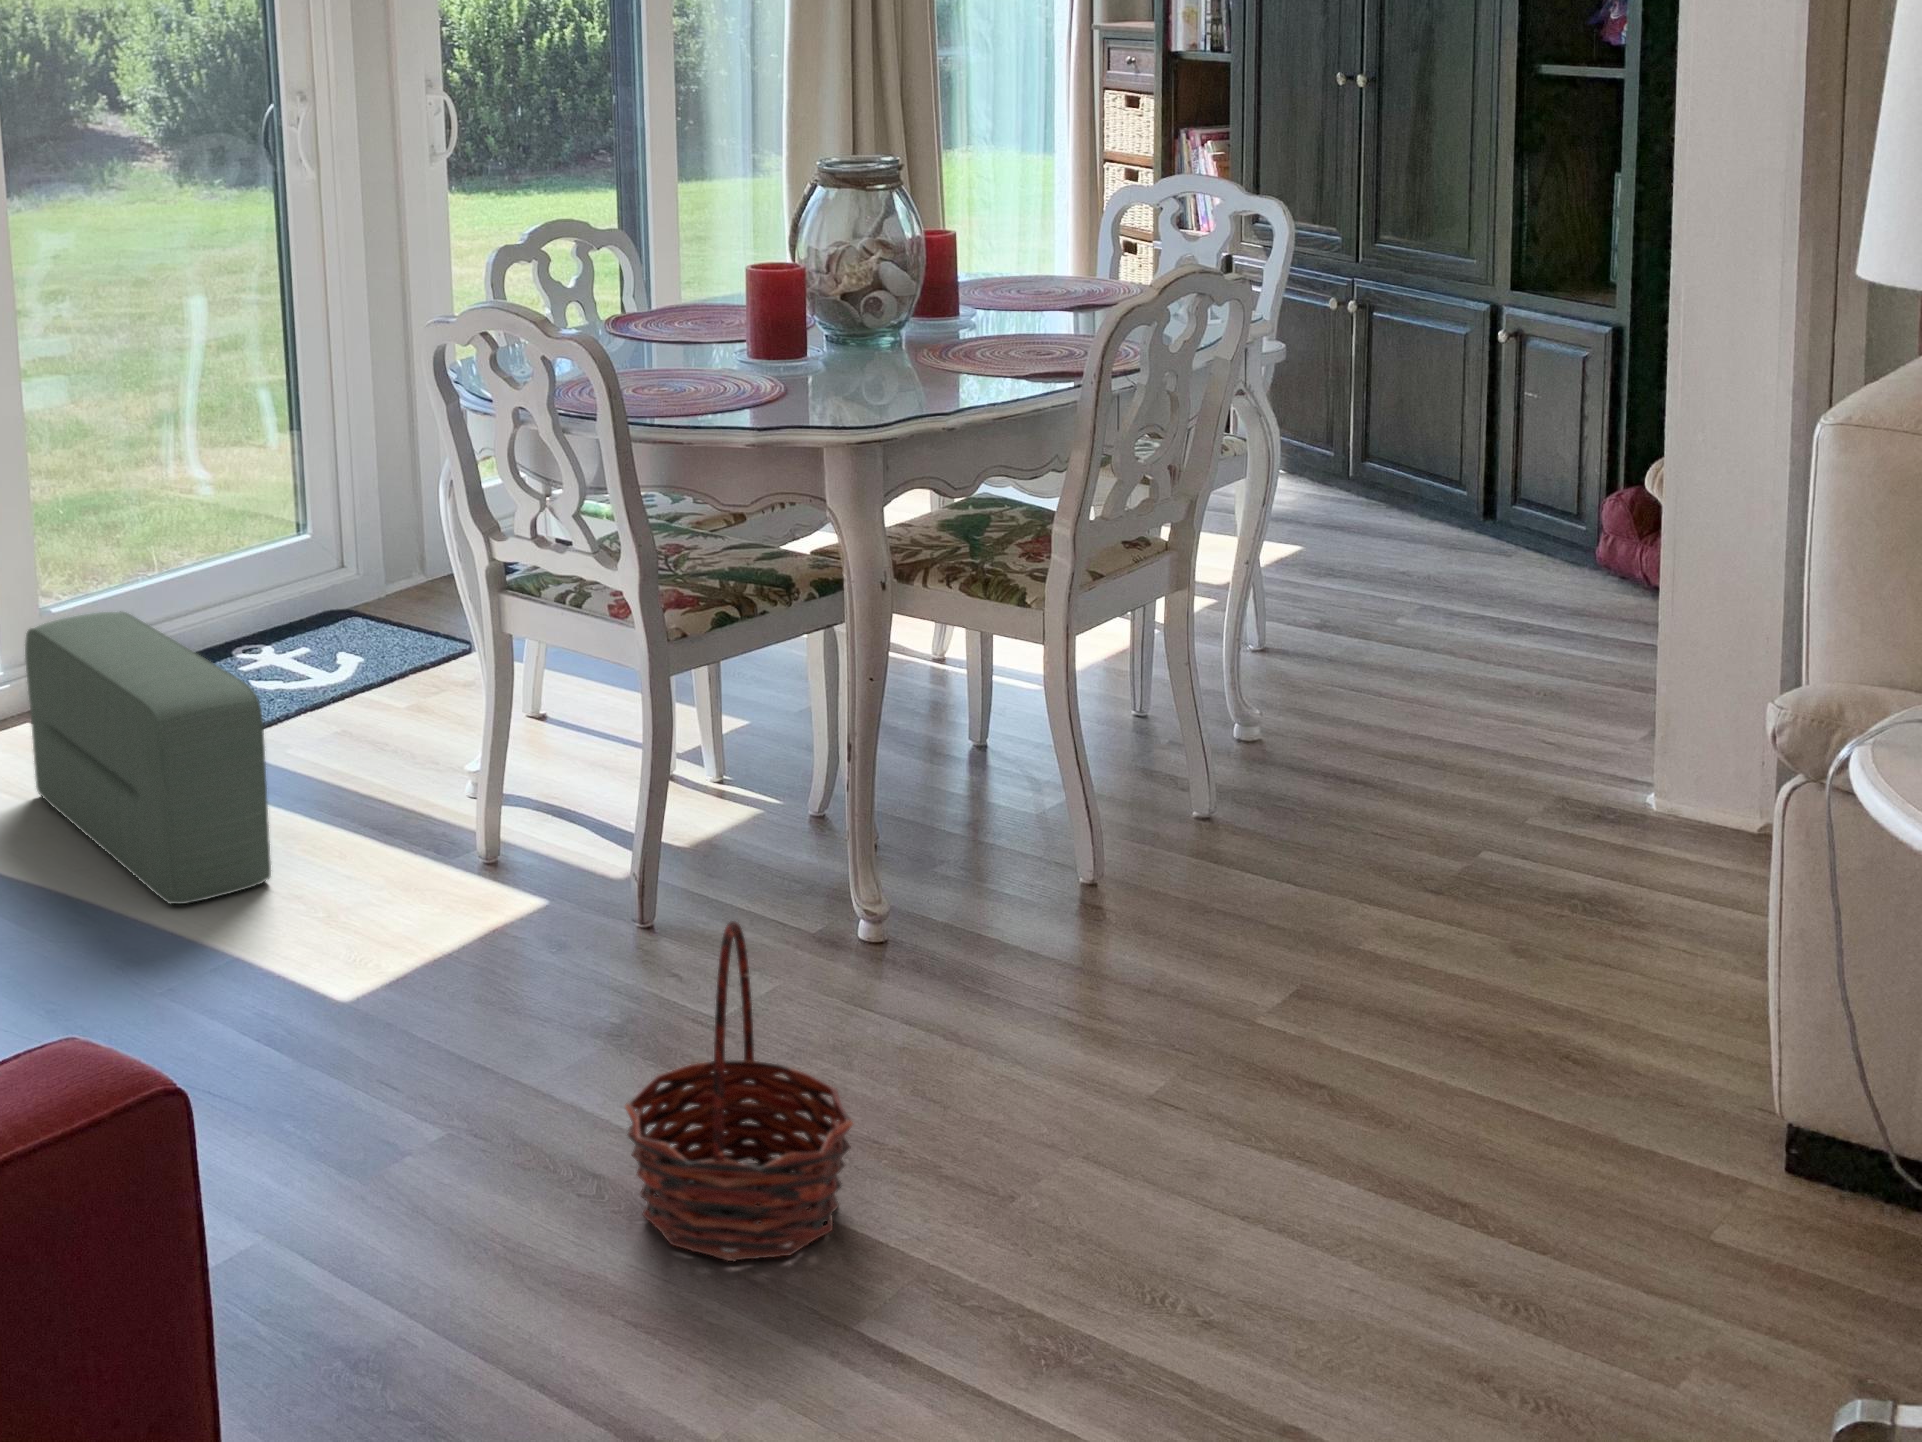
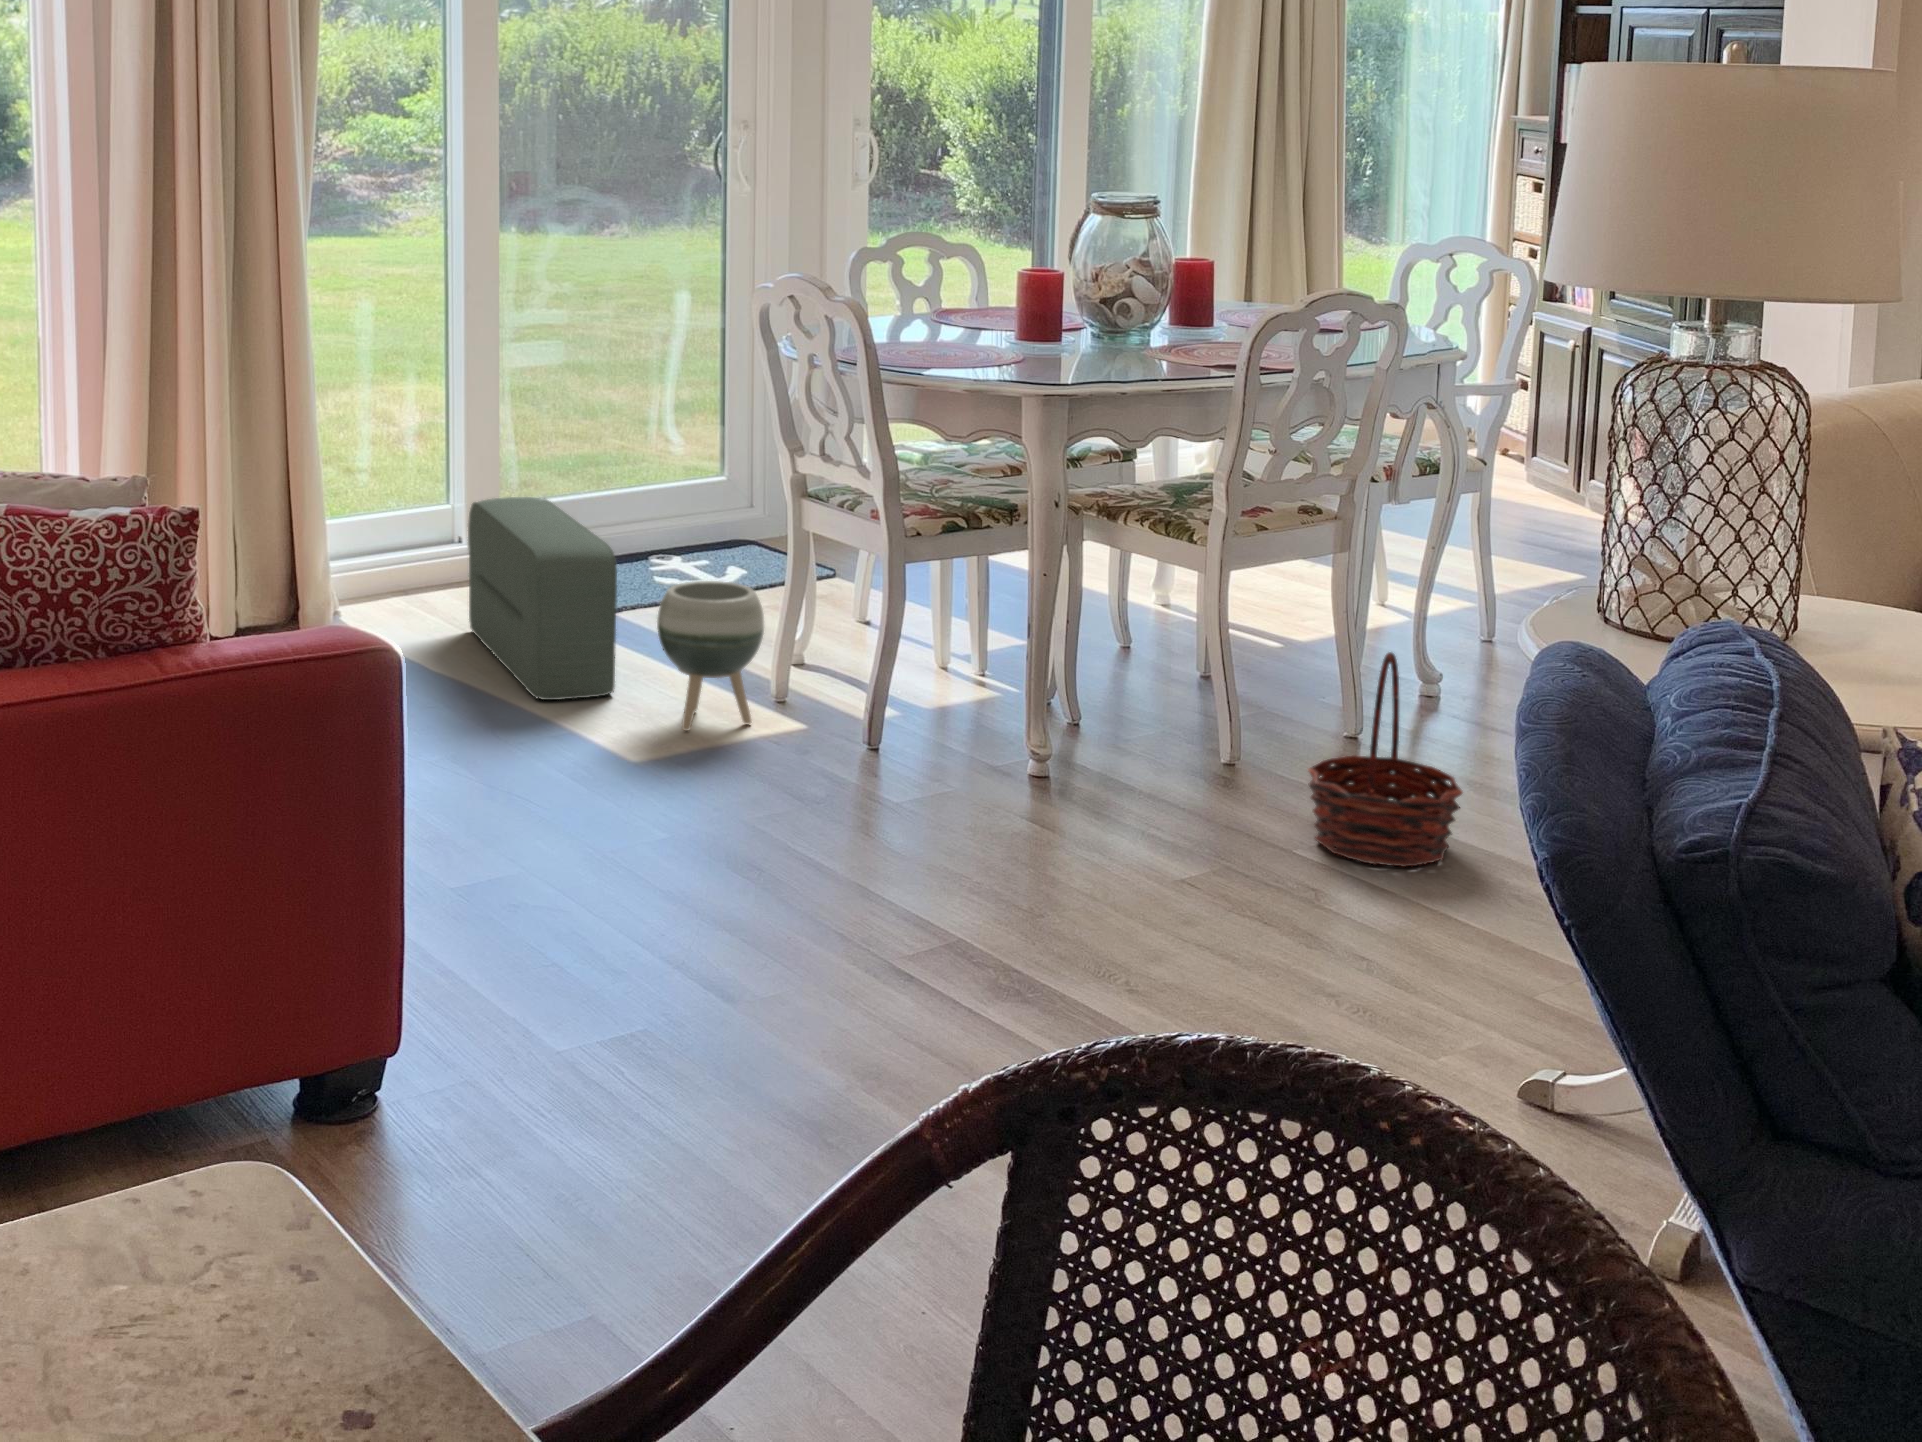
planter: none [337,720,481,932] -> present [657,581,764,731]
basket: present [625,921,853,1261] -> present [1308,652,1463,867]

